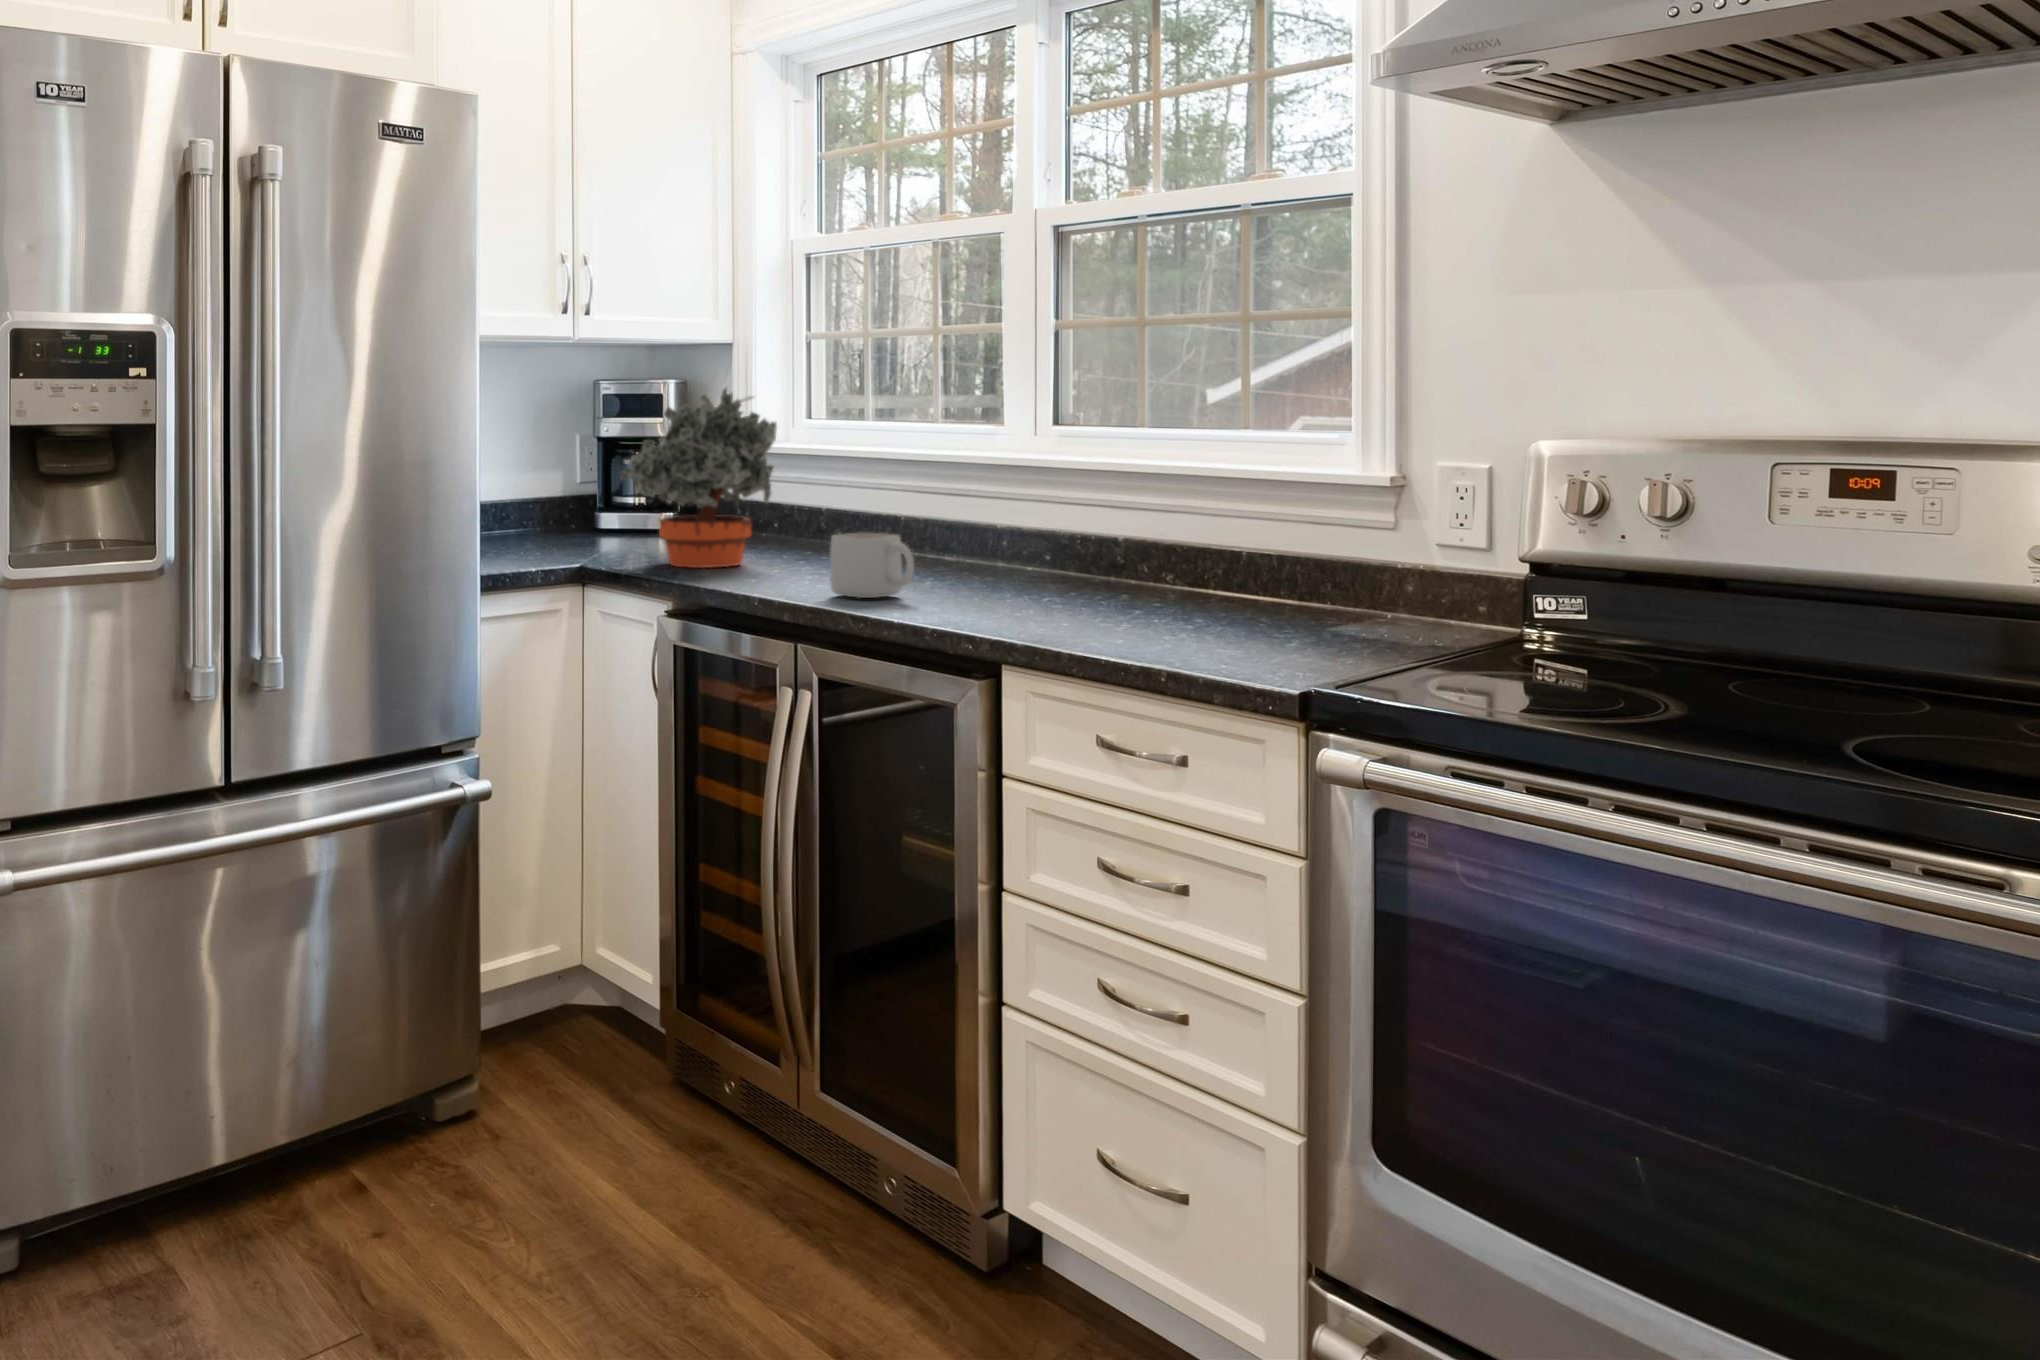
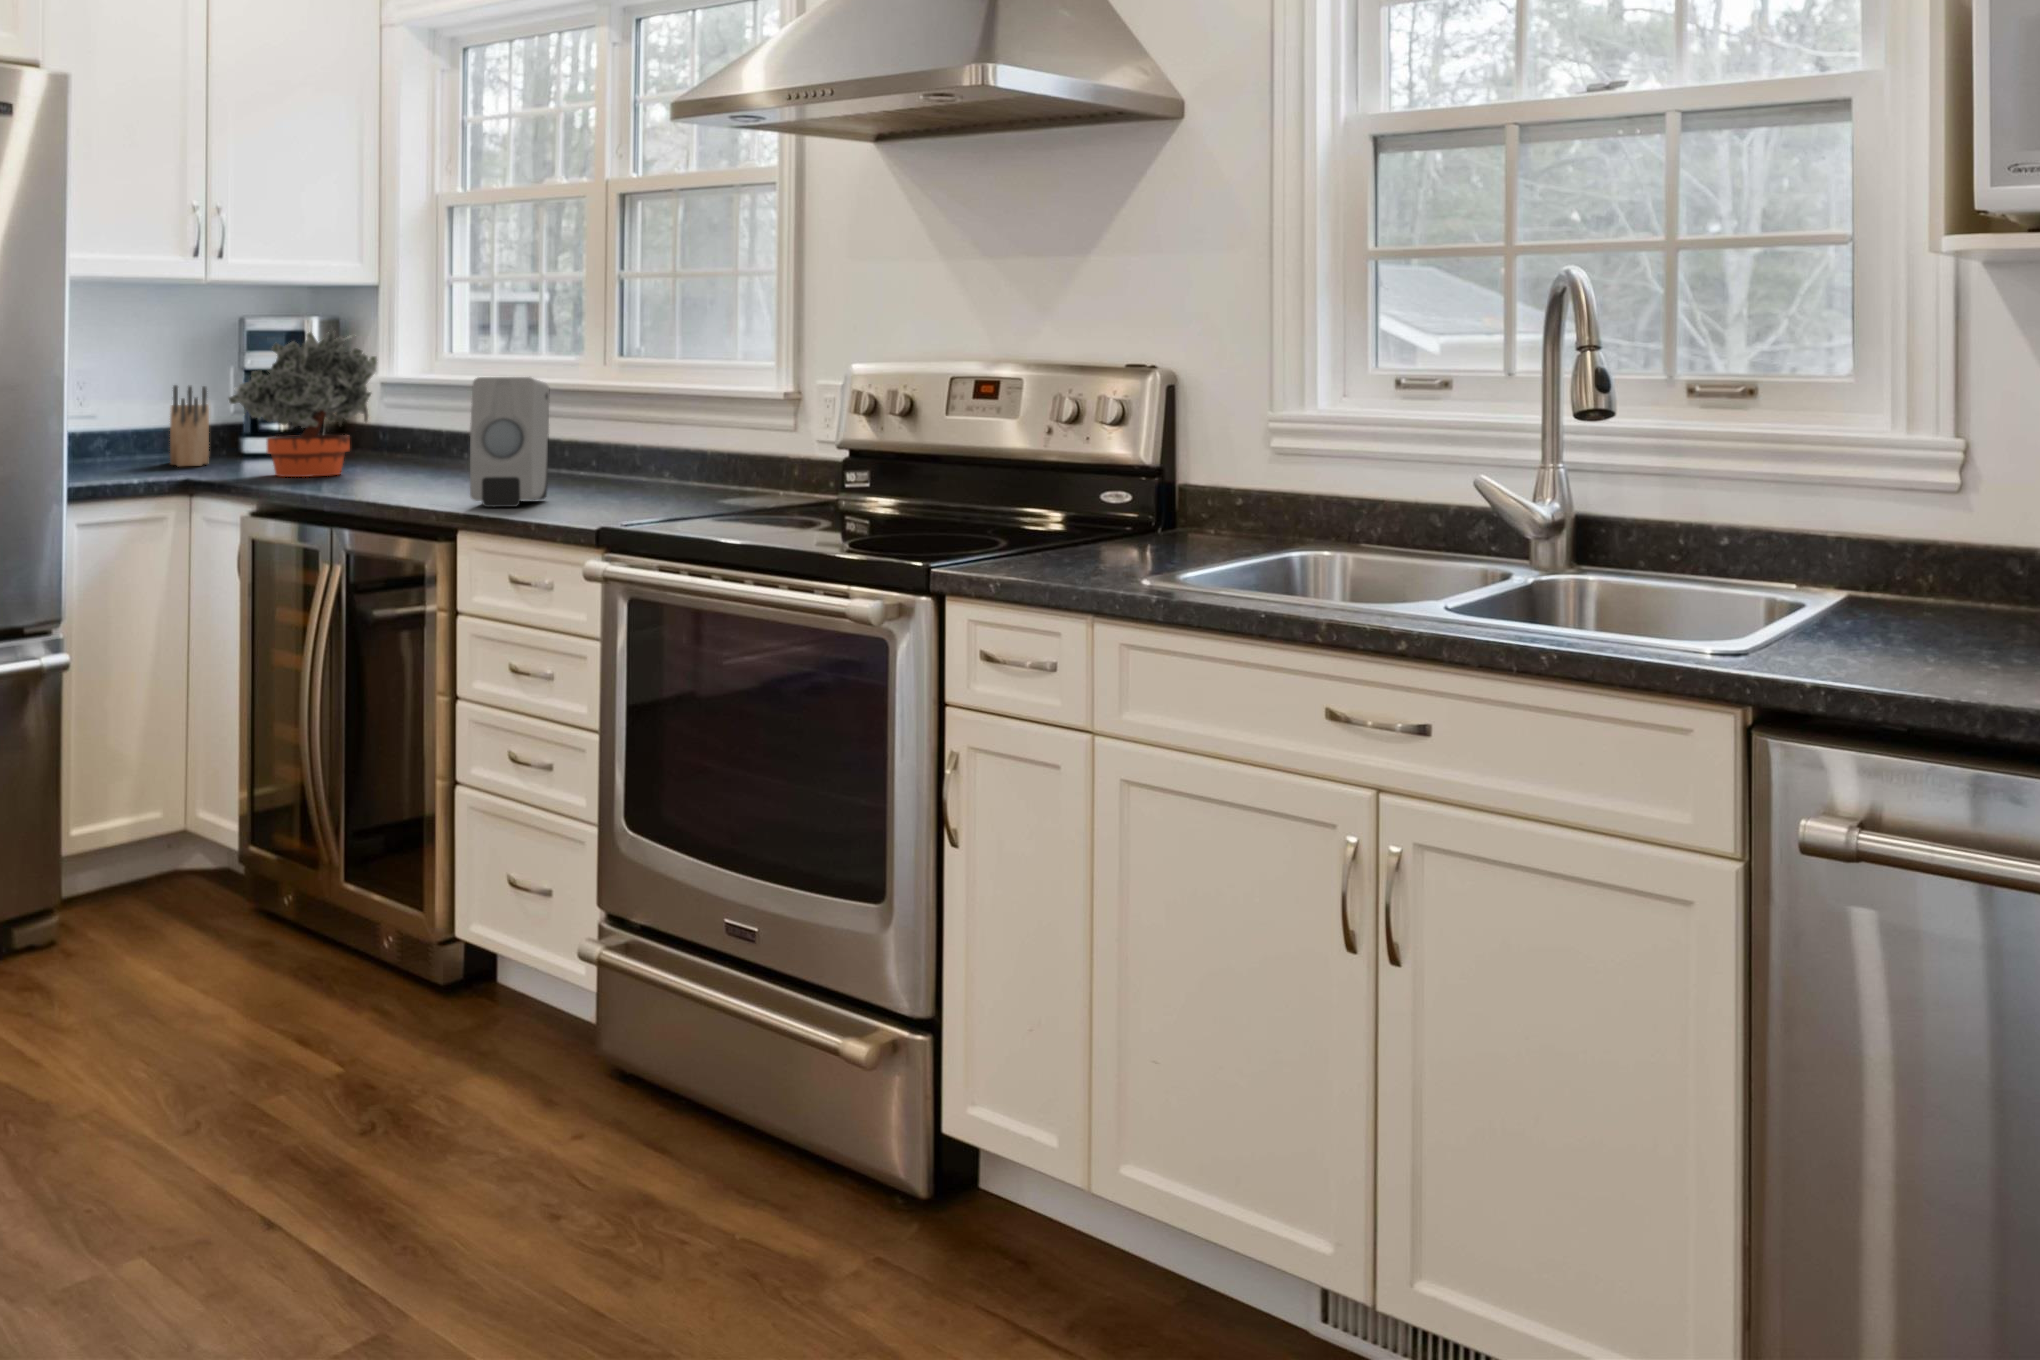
soap dispenser: none [1002,454,1092,631] -> present [470,377,549,507]
knife block: none [527,455,577,549] -> present [170,385,209,467]
mug: present [830,533,914,598] -> none [374,442,436,492]

